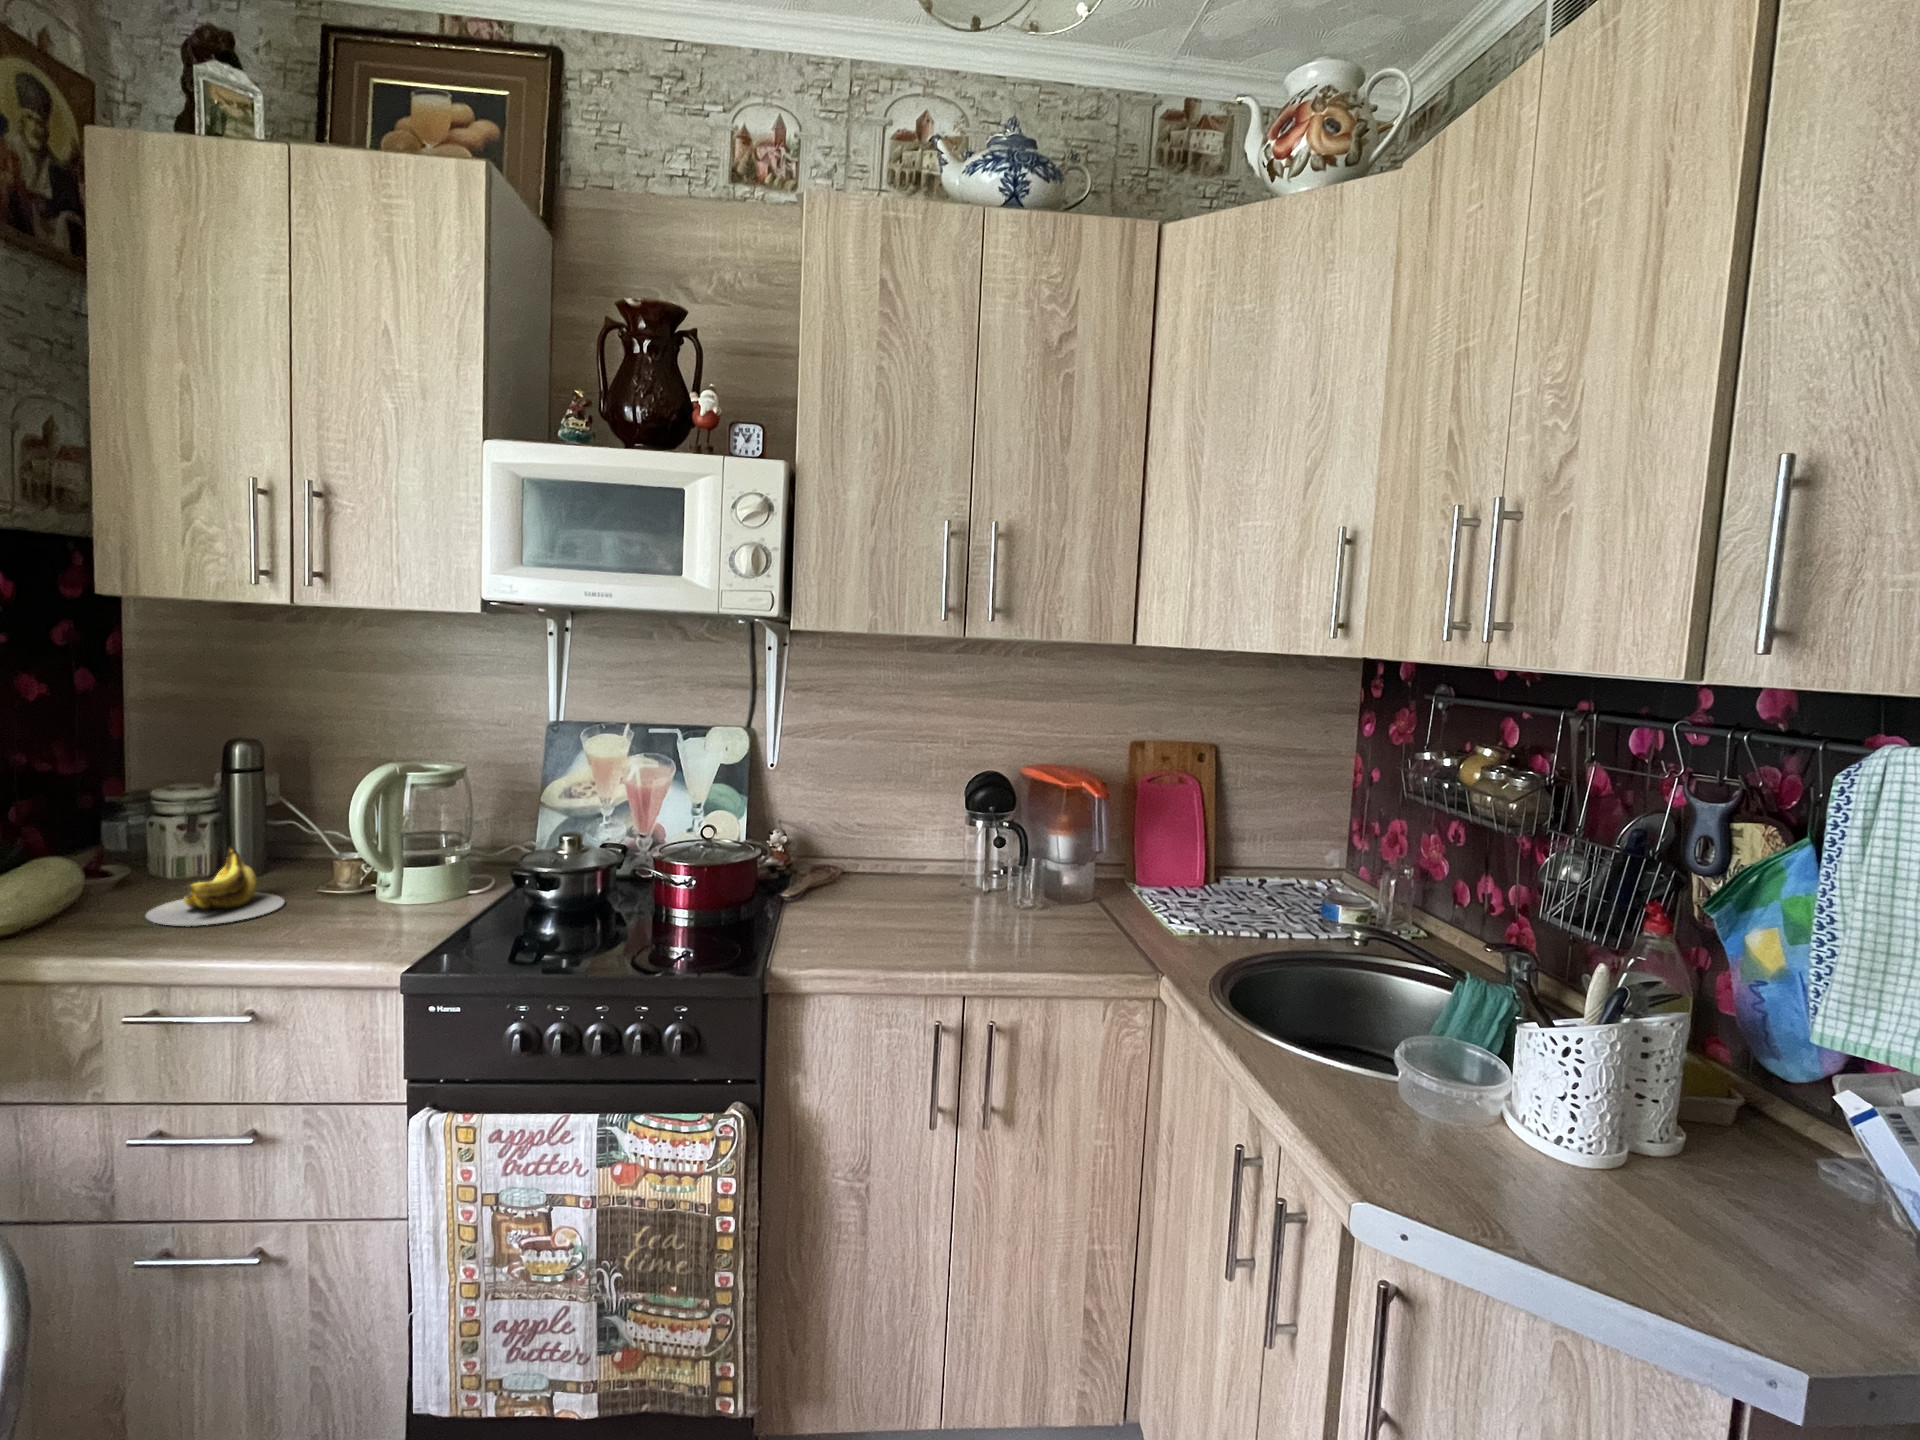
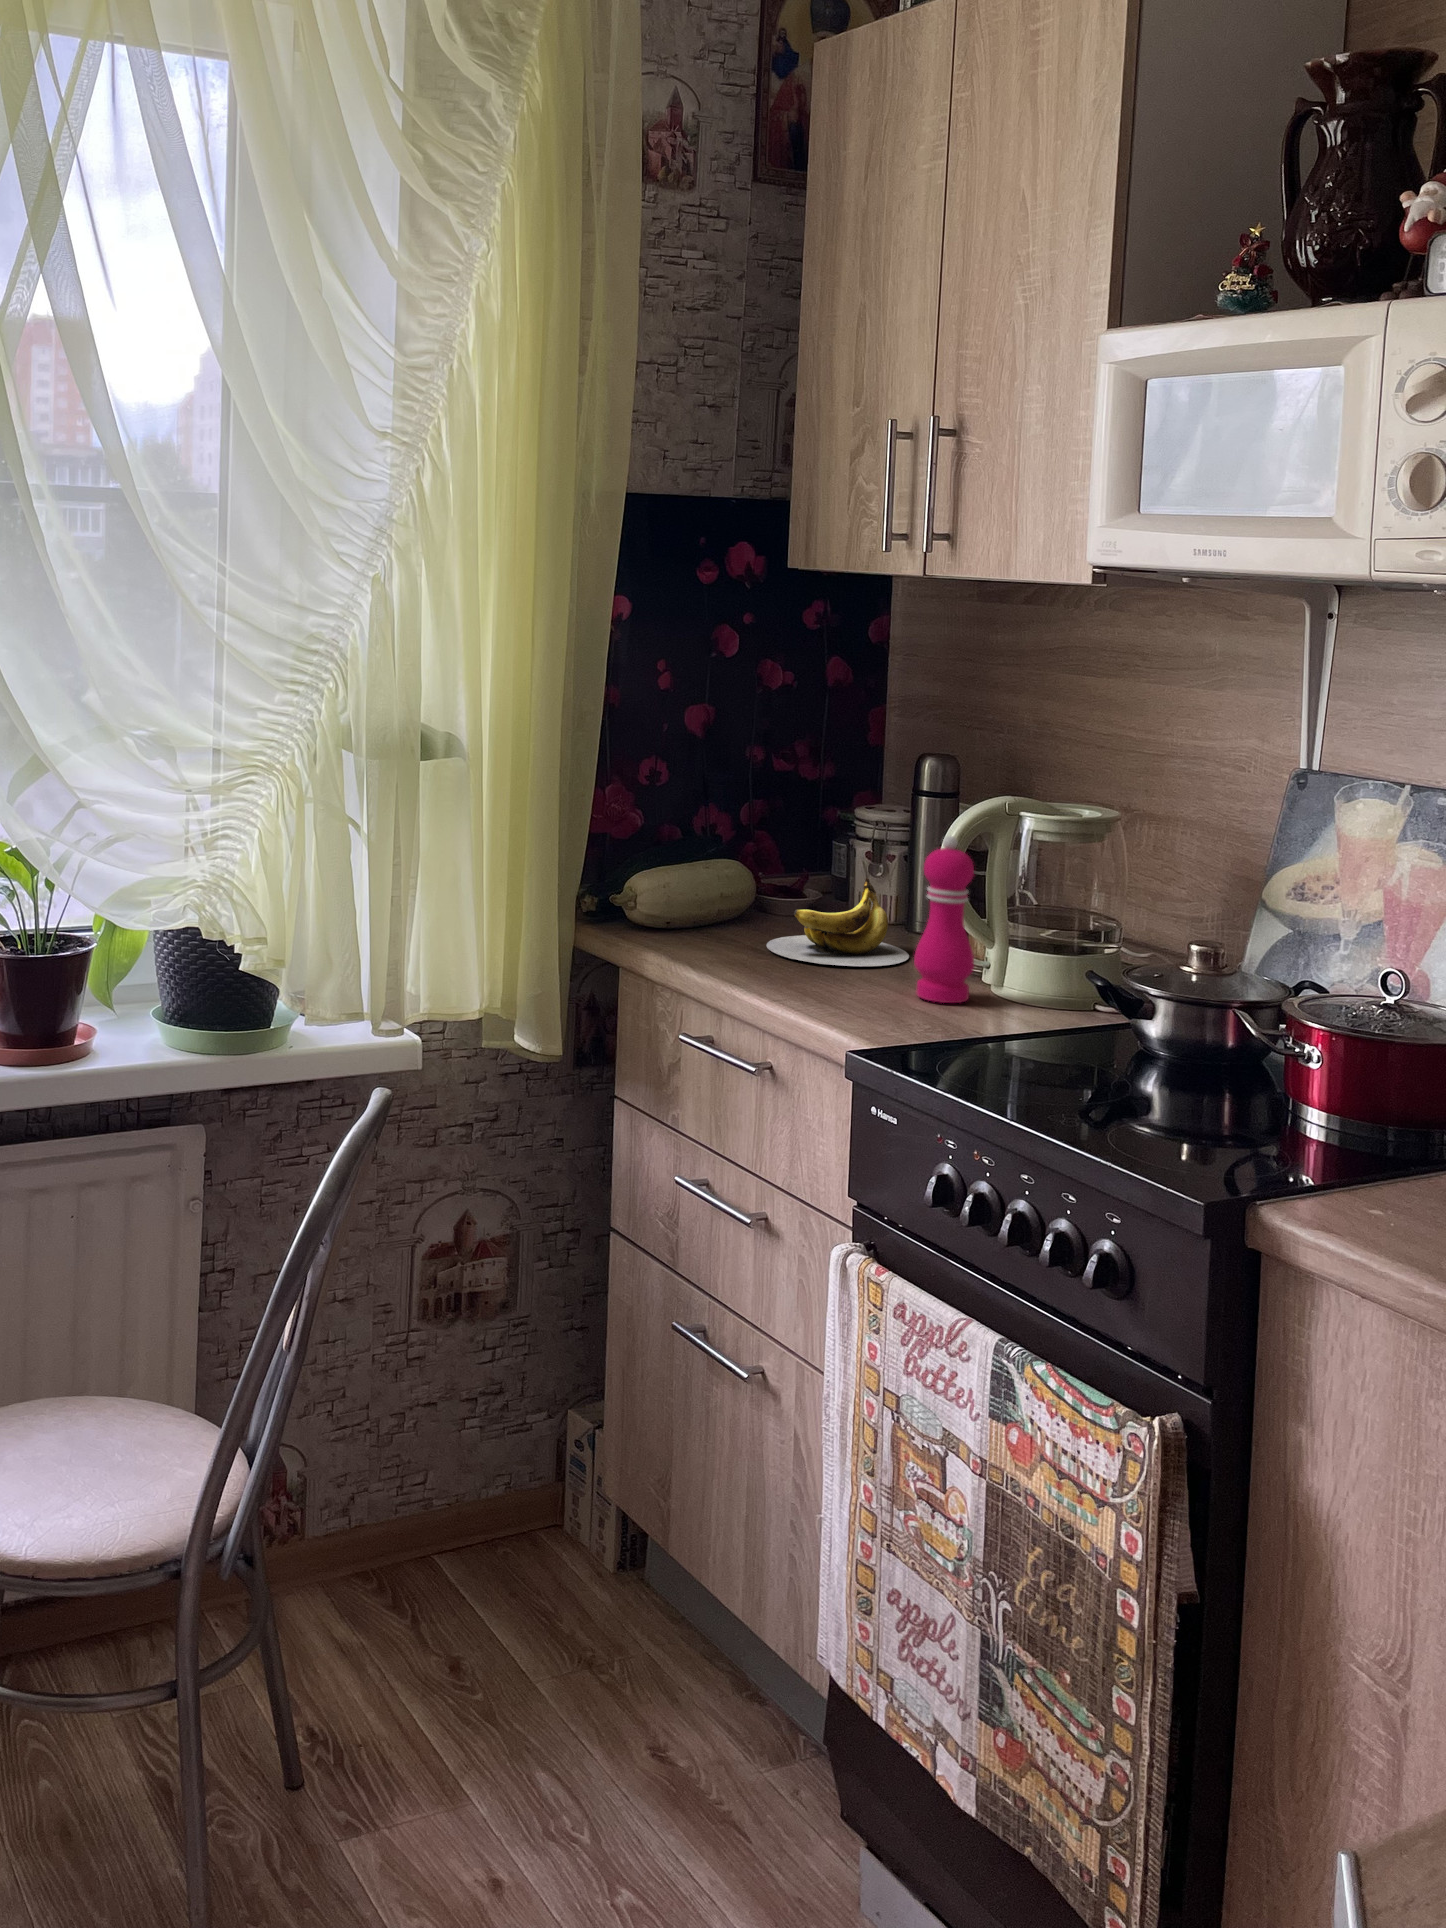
pepper mill: none [342,800,392,922] -> present [914,836,974,1003]

